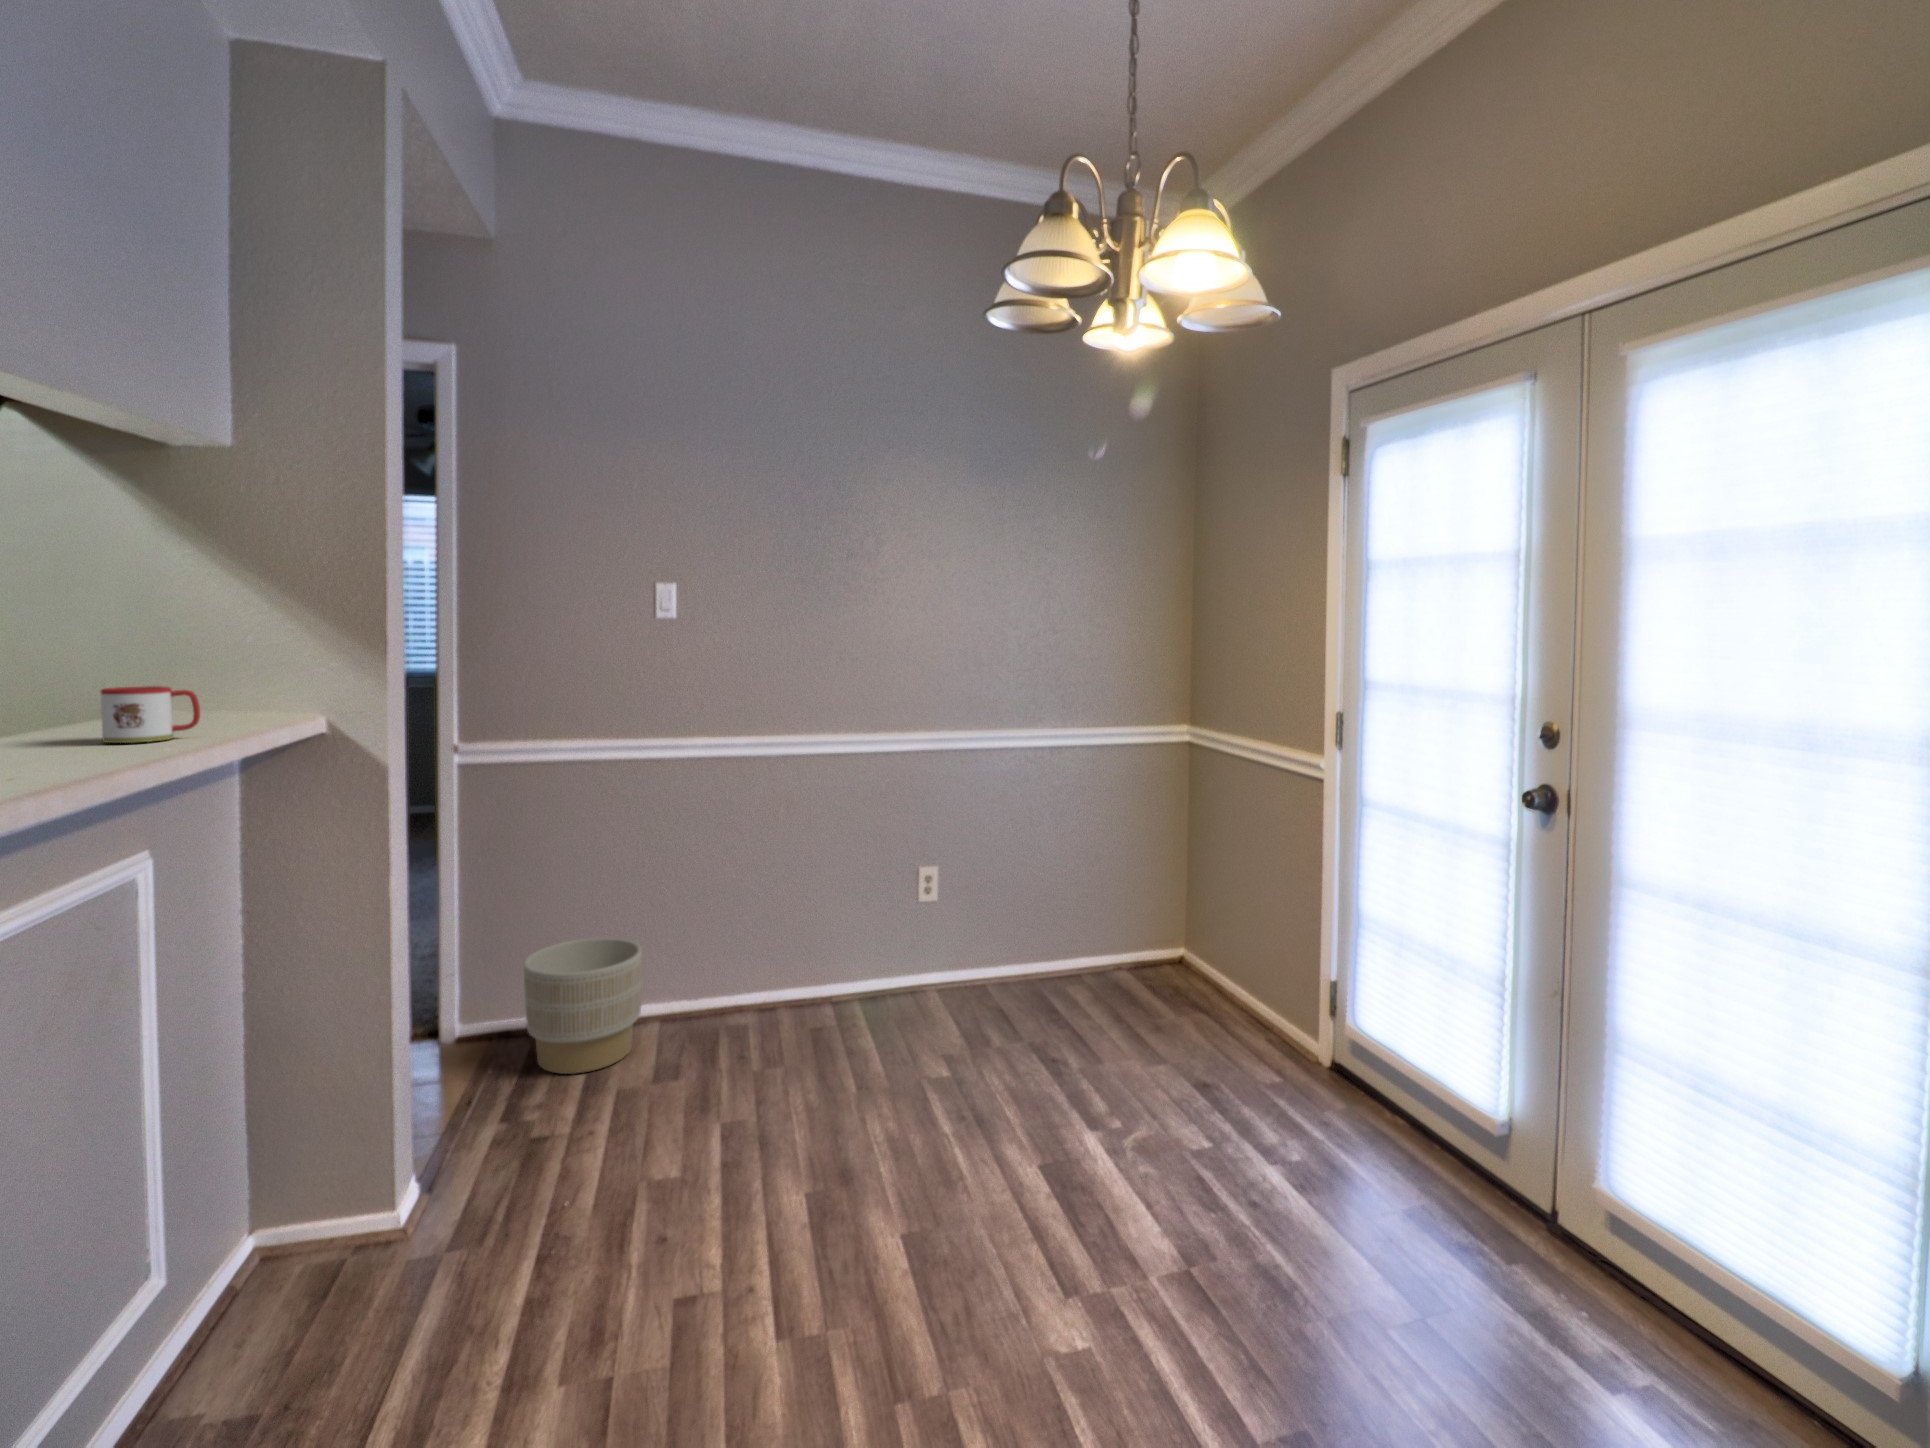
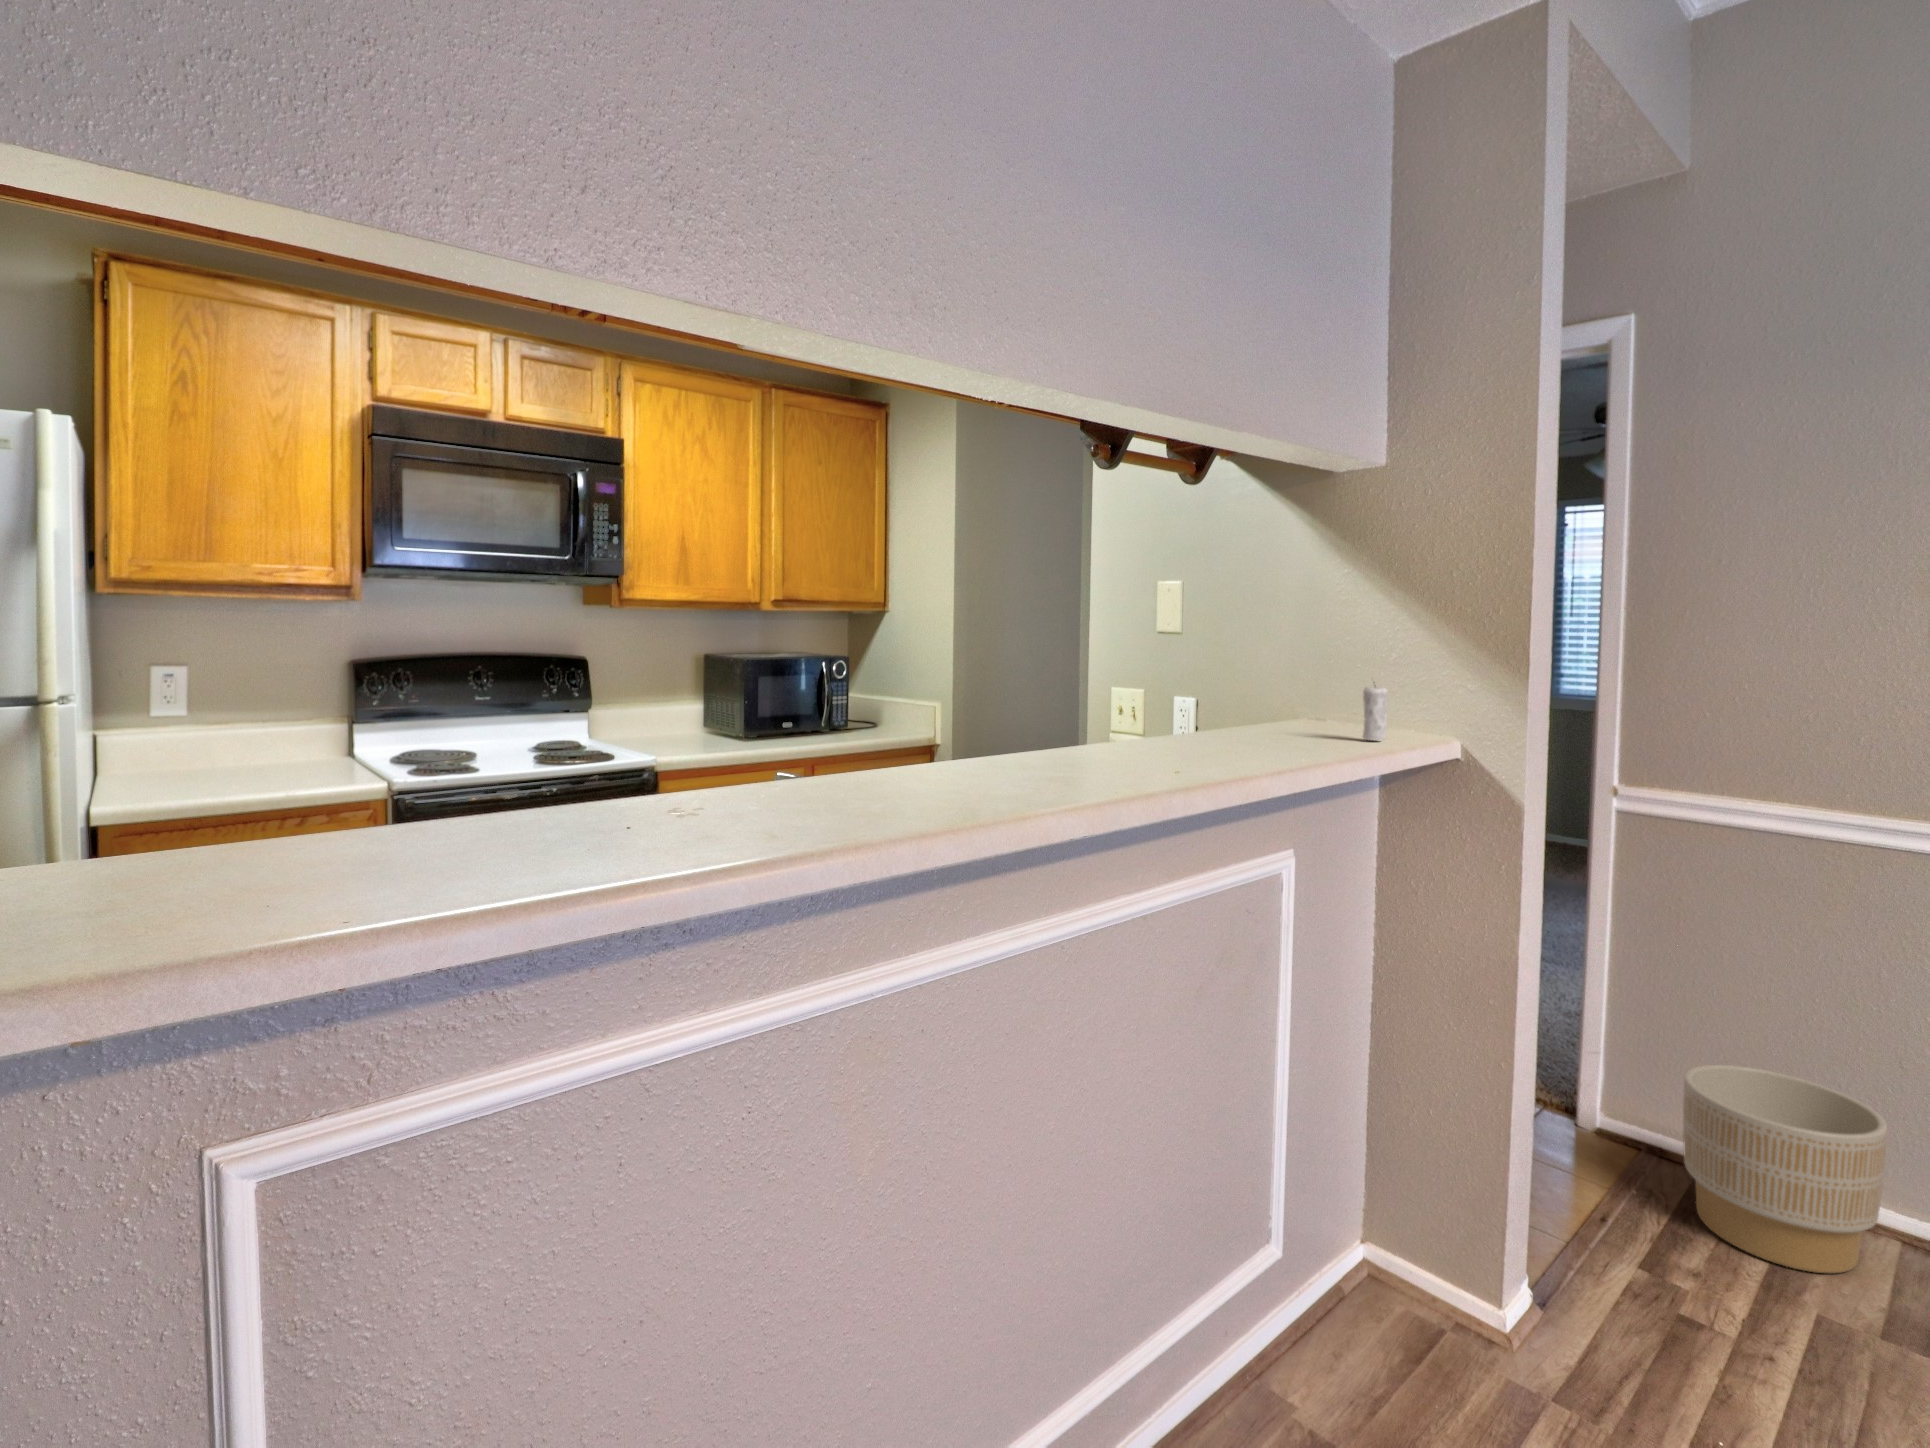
candle: none [218,660,249,725] -> present [1363,687,1388,740]
mug: present [101,686,200,743] -> none [1269,698,1344,750]

